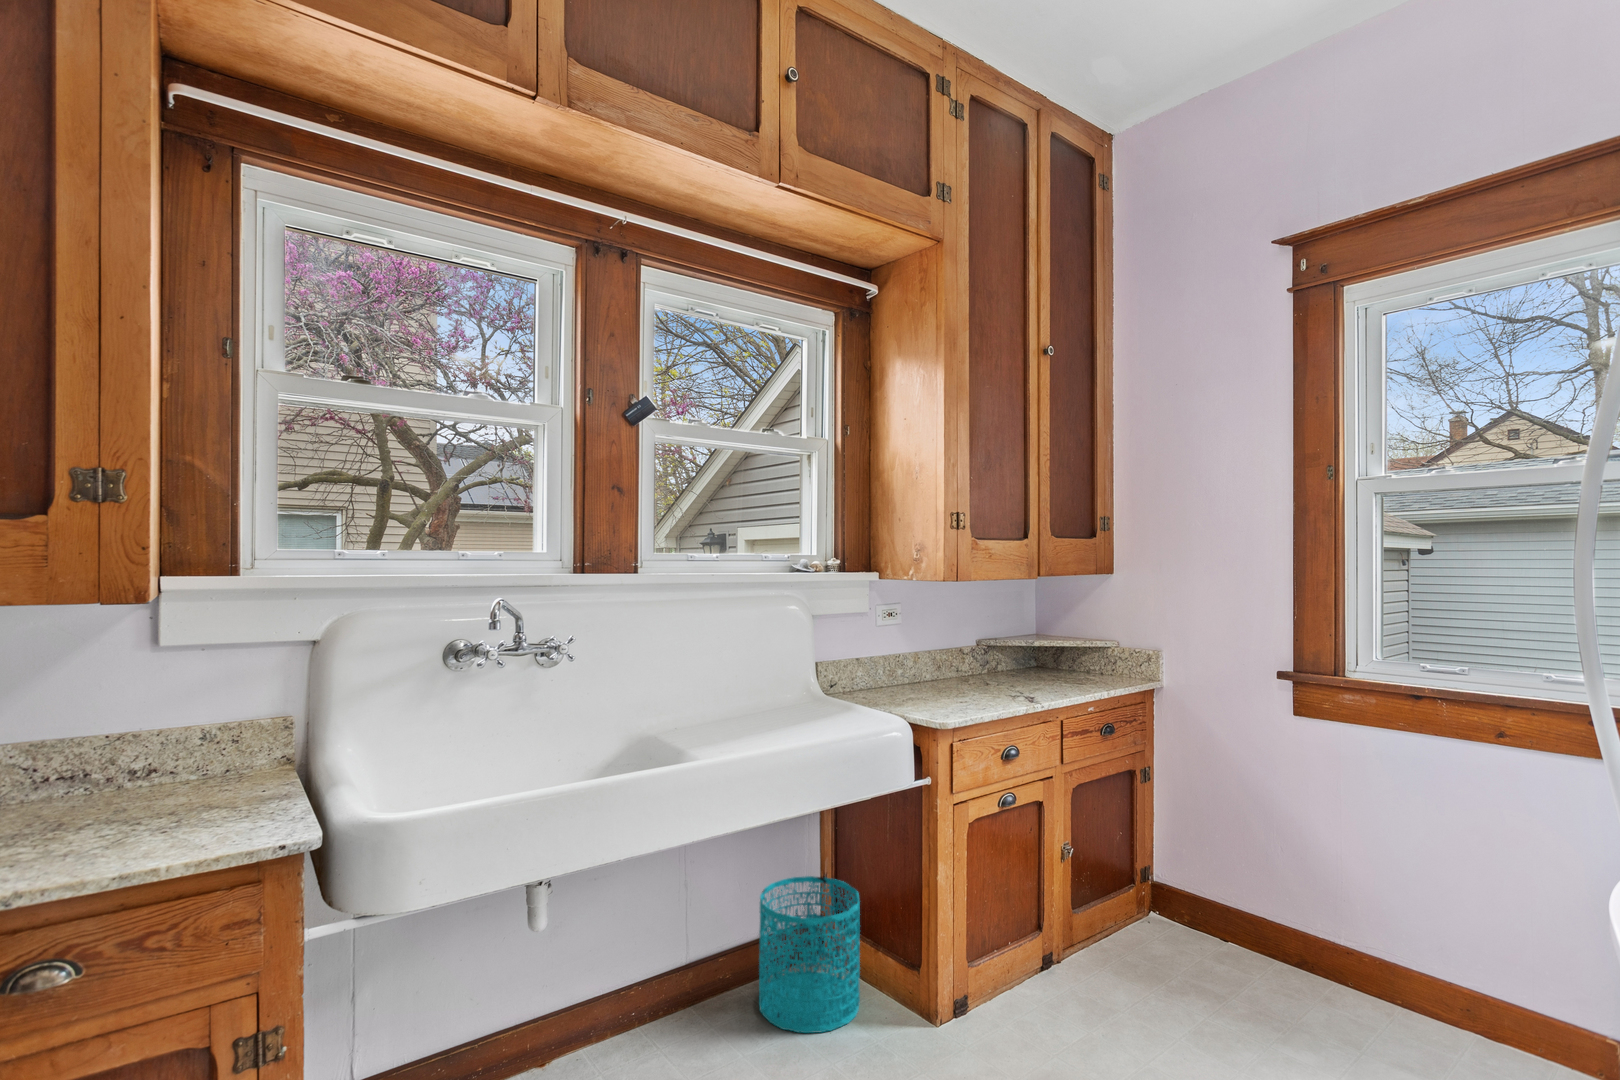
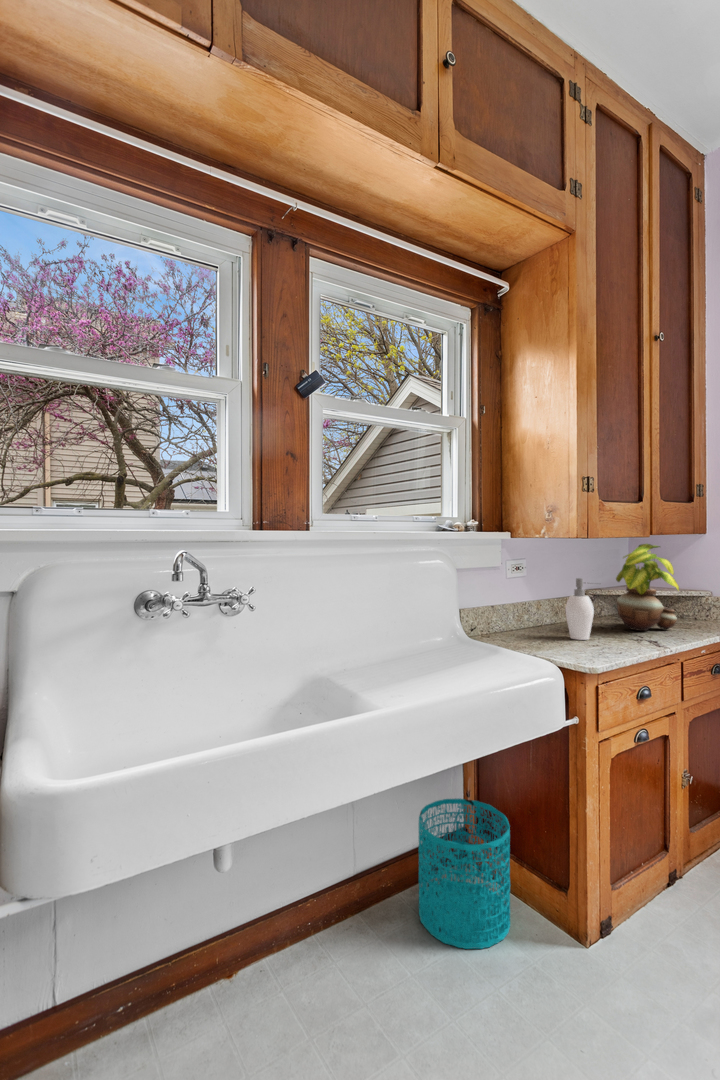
potted plant: none [1001,584,1071,684] -> present [616,544,679,631]
soap dispenser: none [938,624,975,694] -> present [566,578,594,640]

